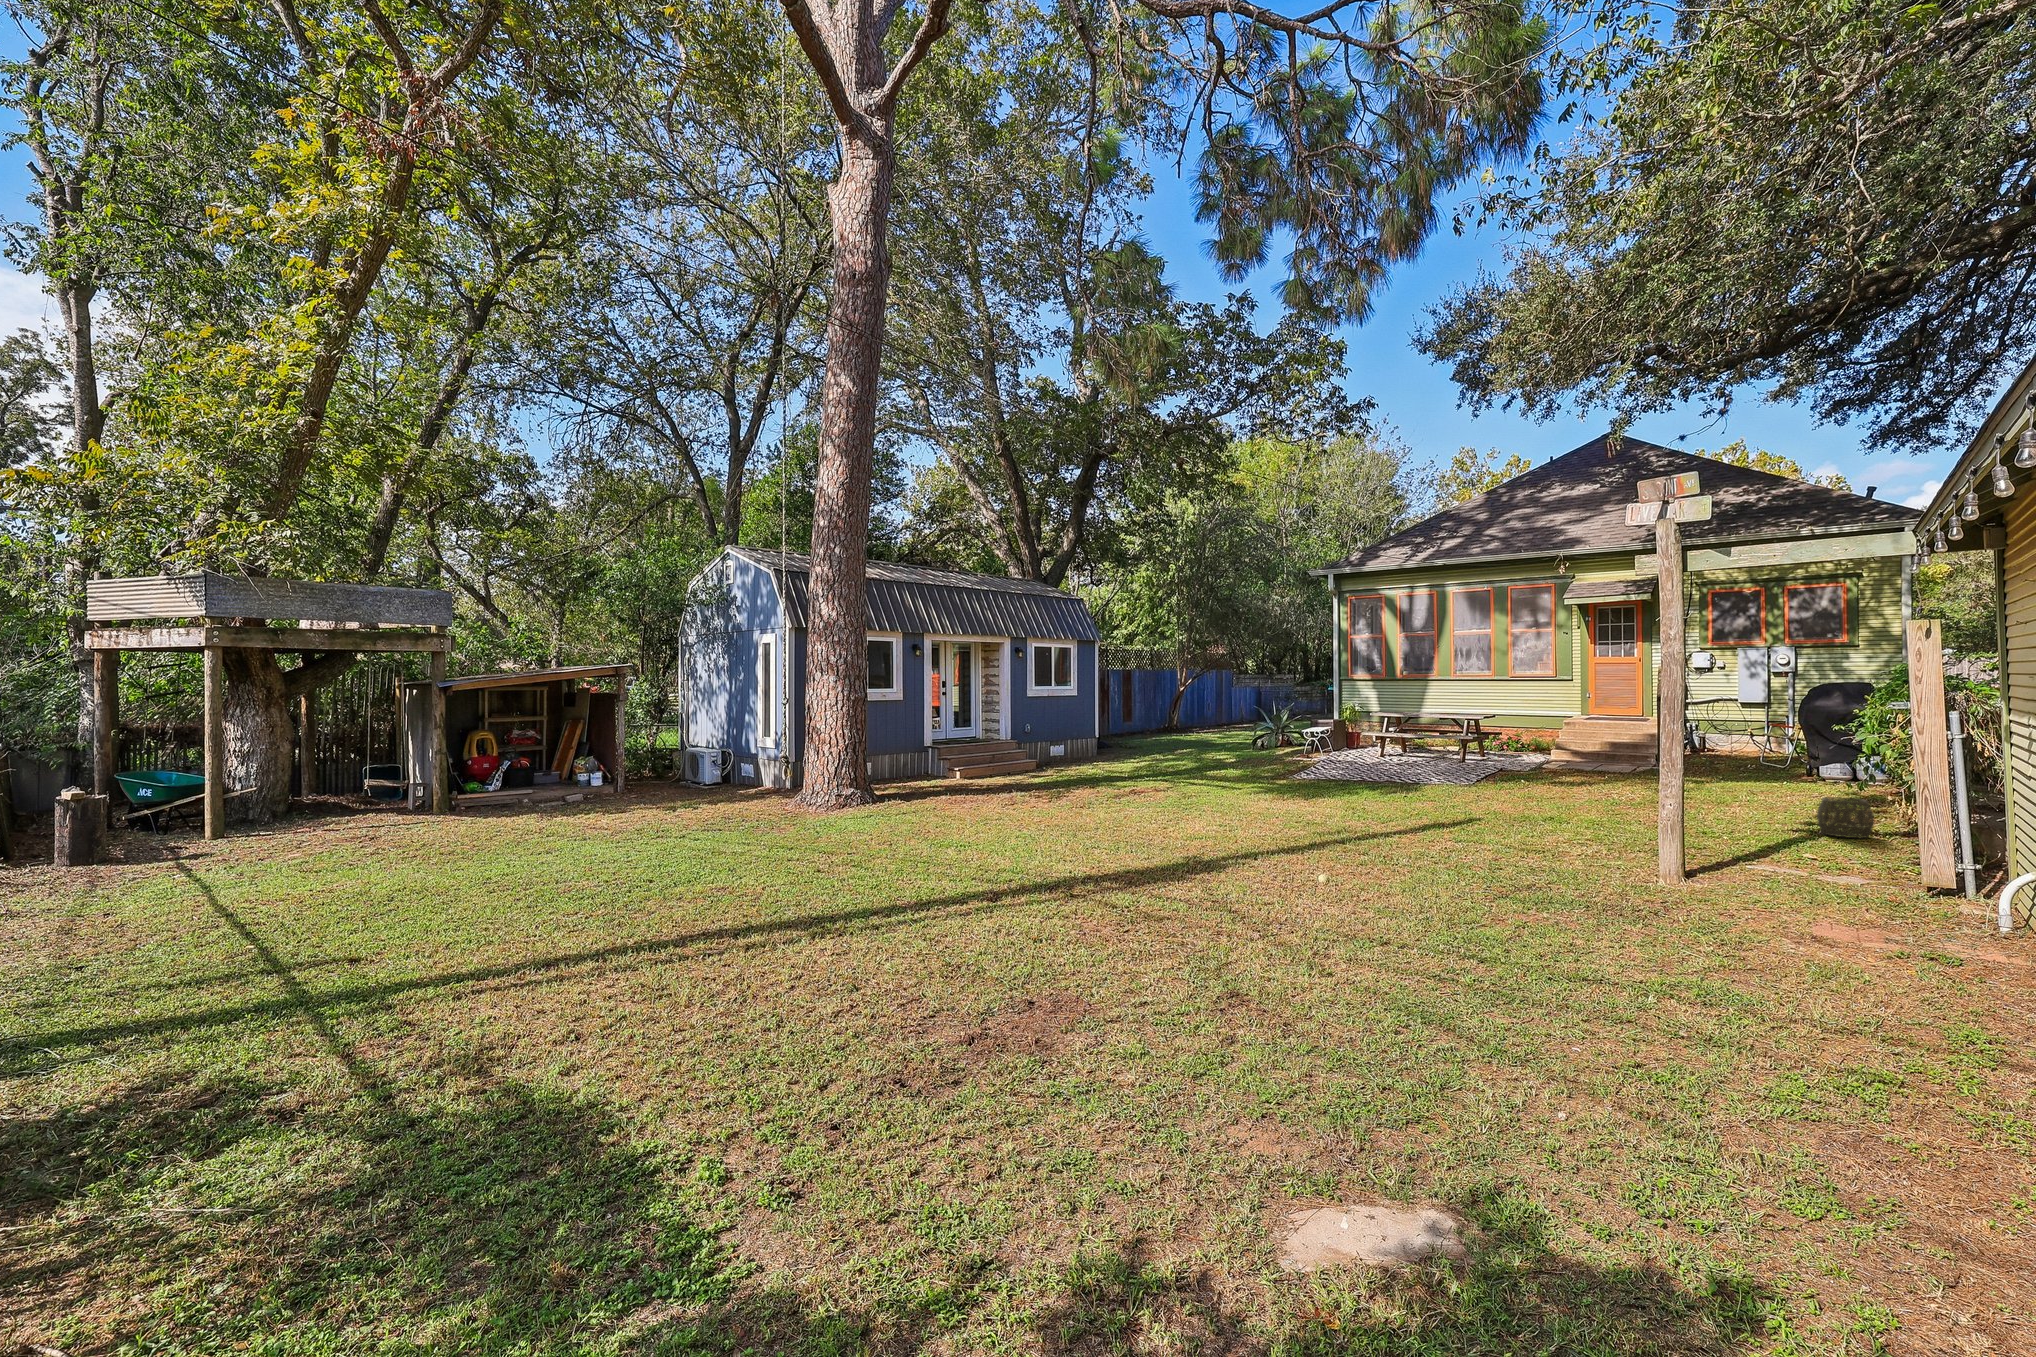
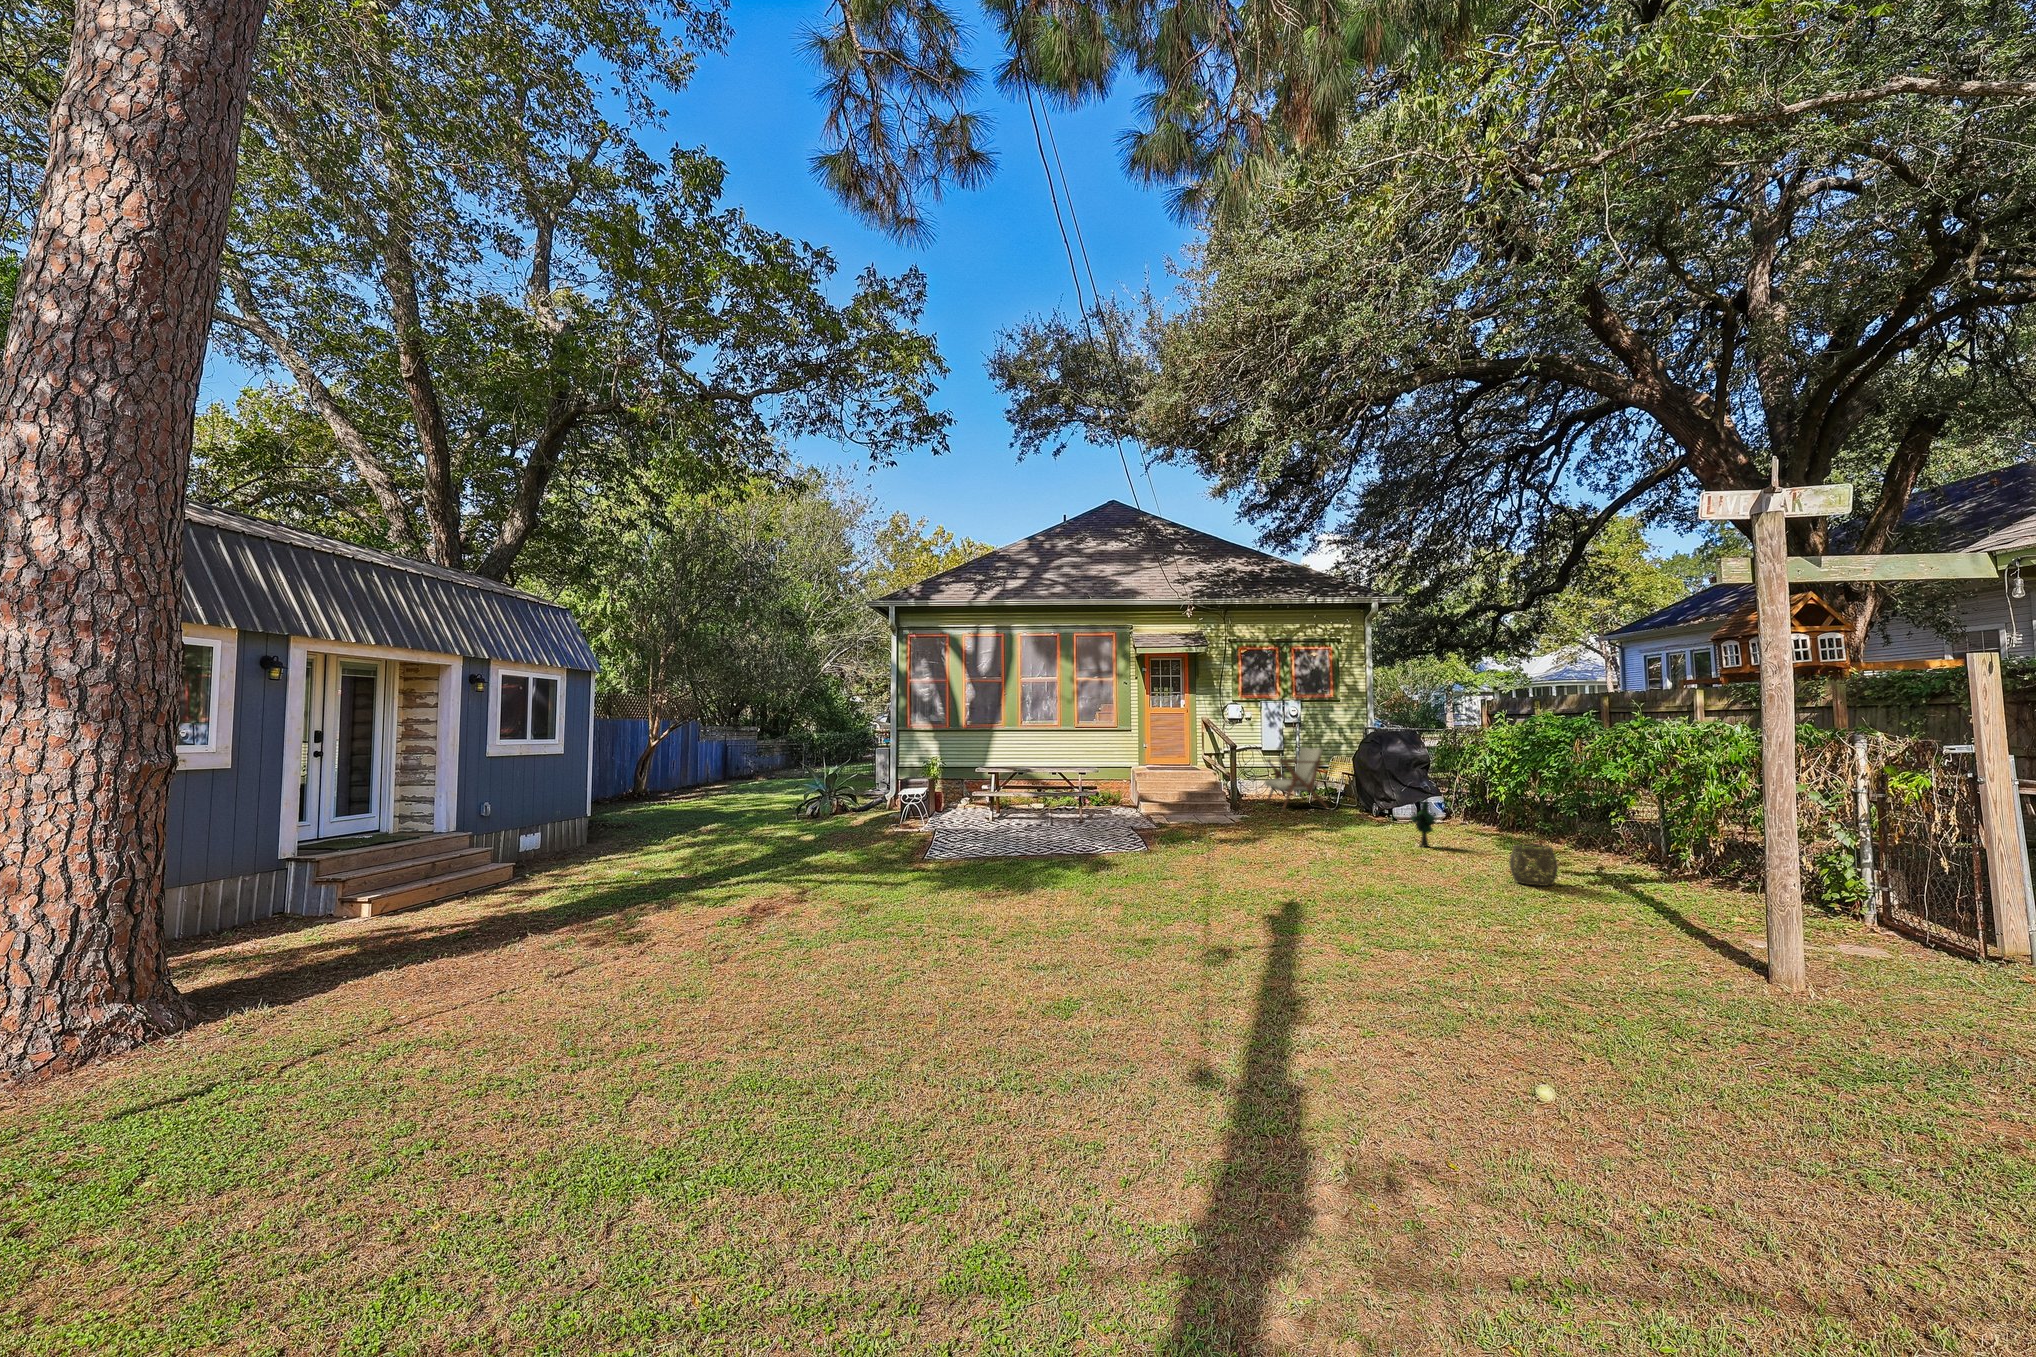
lounge chair: none [1720,699,1797,767] -> present [1265,747,1329,809]
decorative plant: none [1791,753,1830,803] -> present [1411,798,1437,847]

